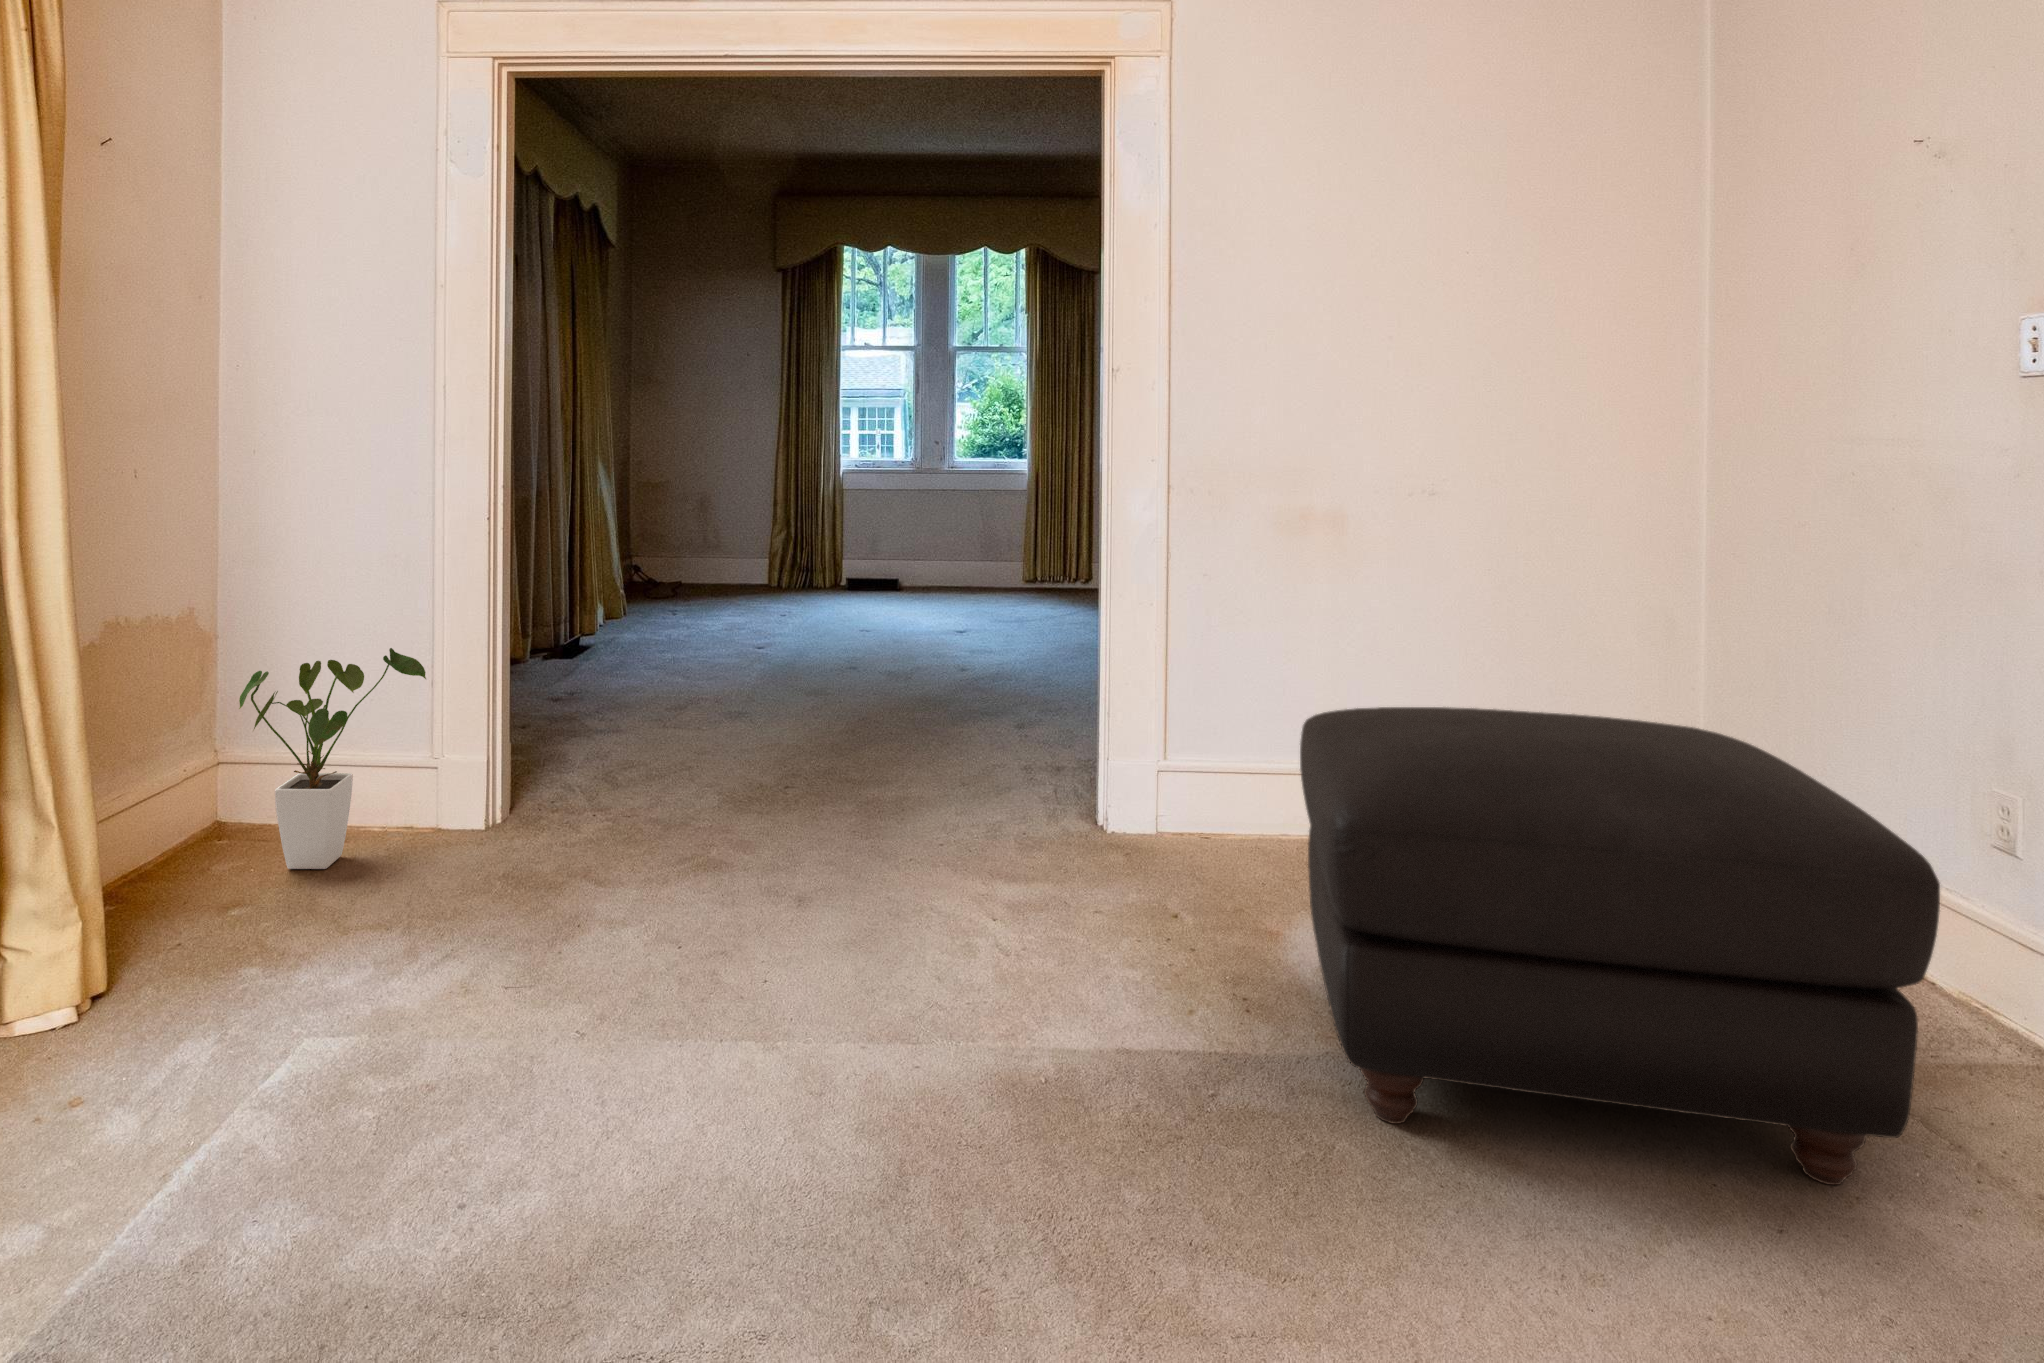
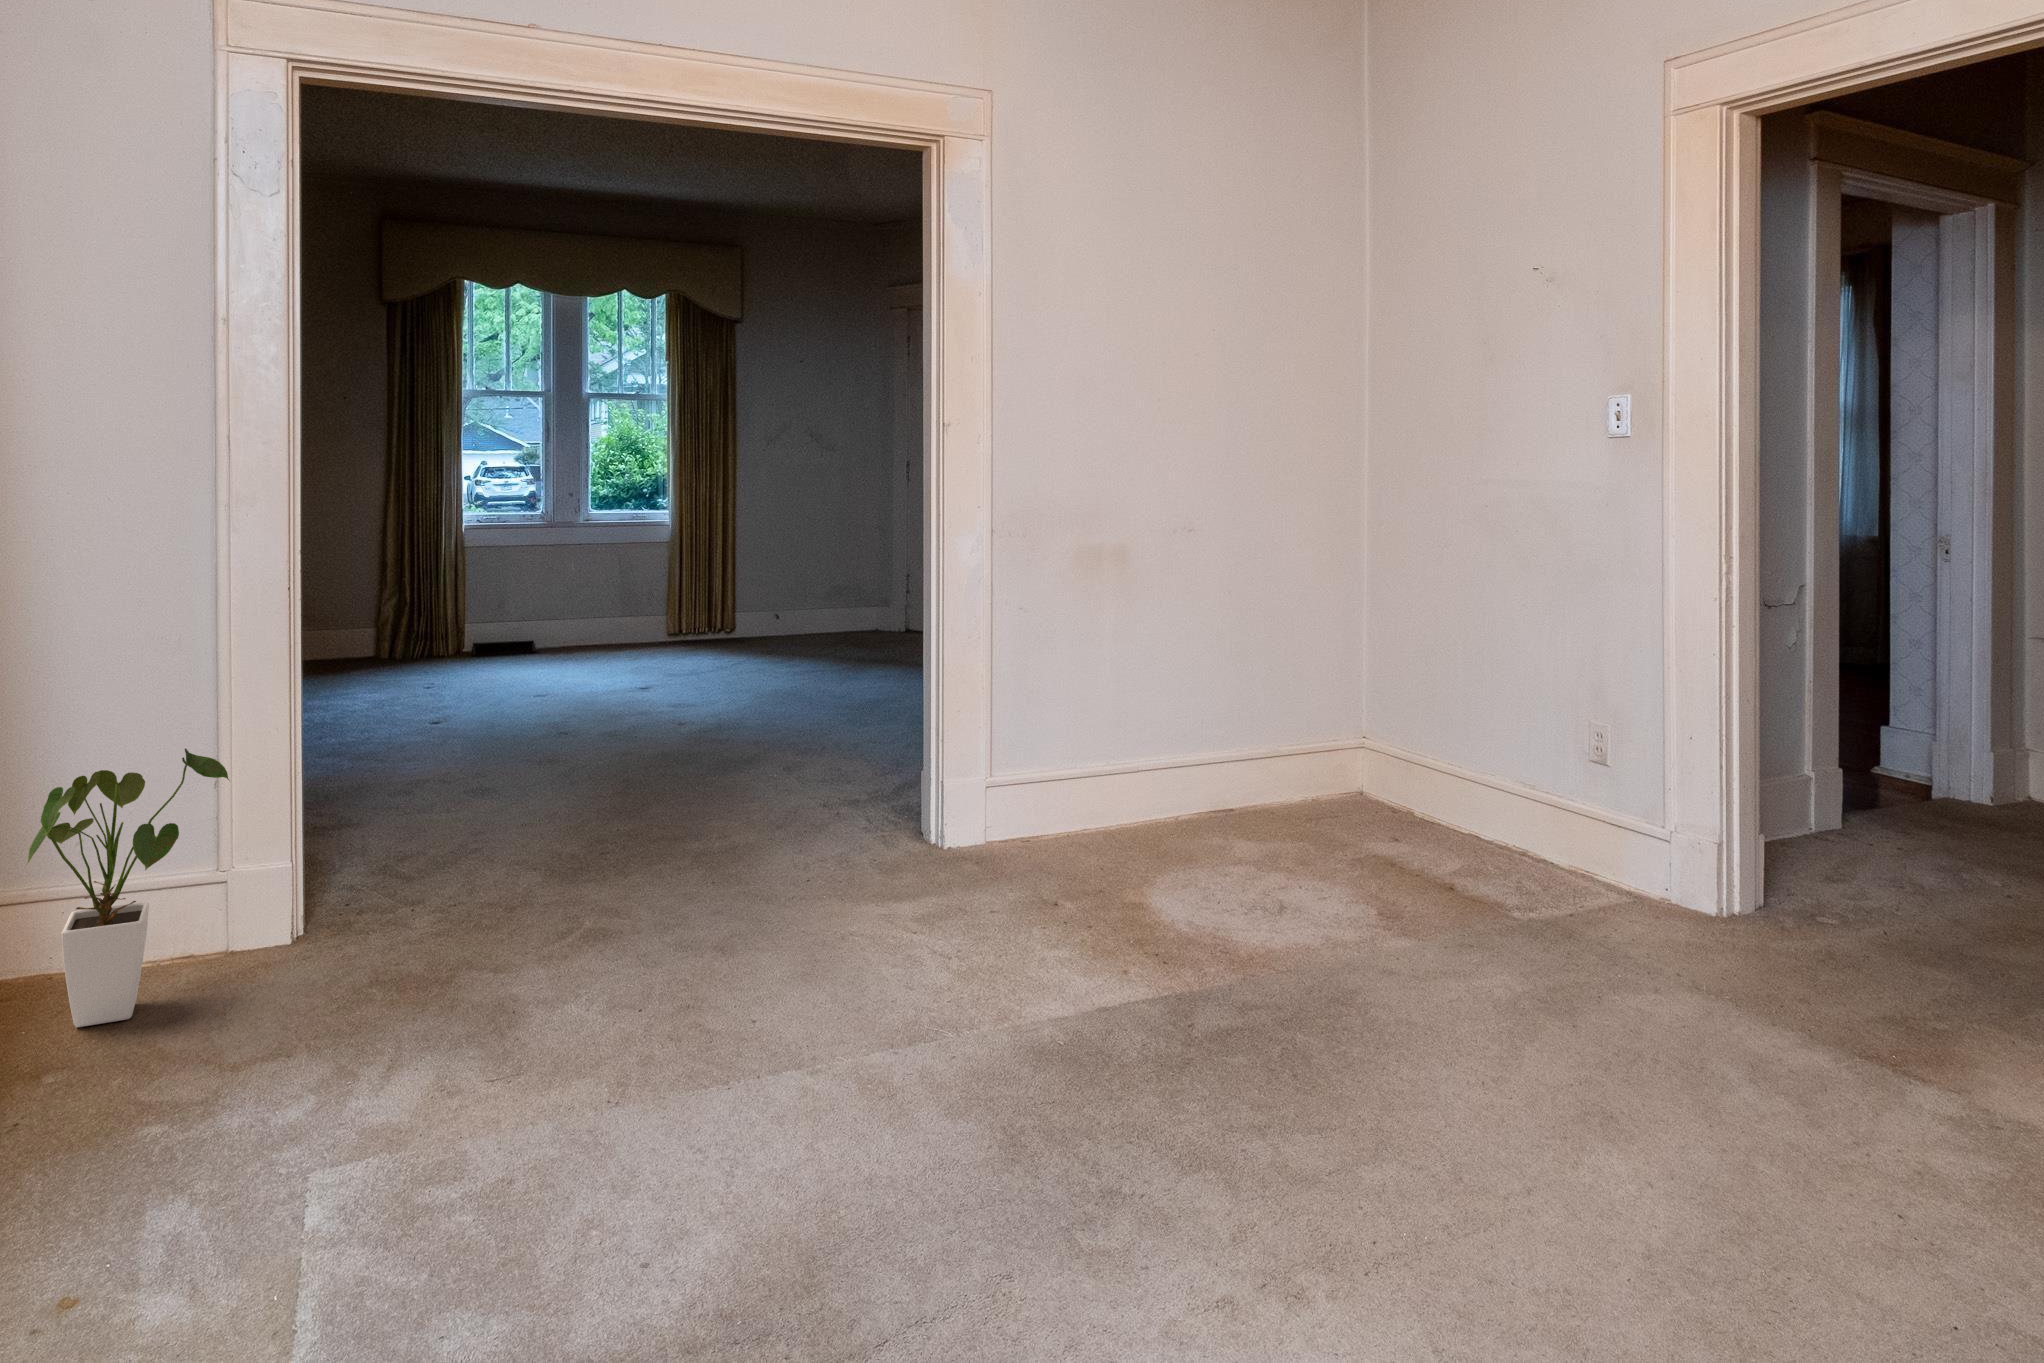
ottoman: present [1300,707,1940,1185] -> none [1166,690,1634,1018]

